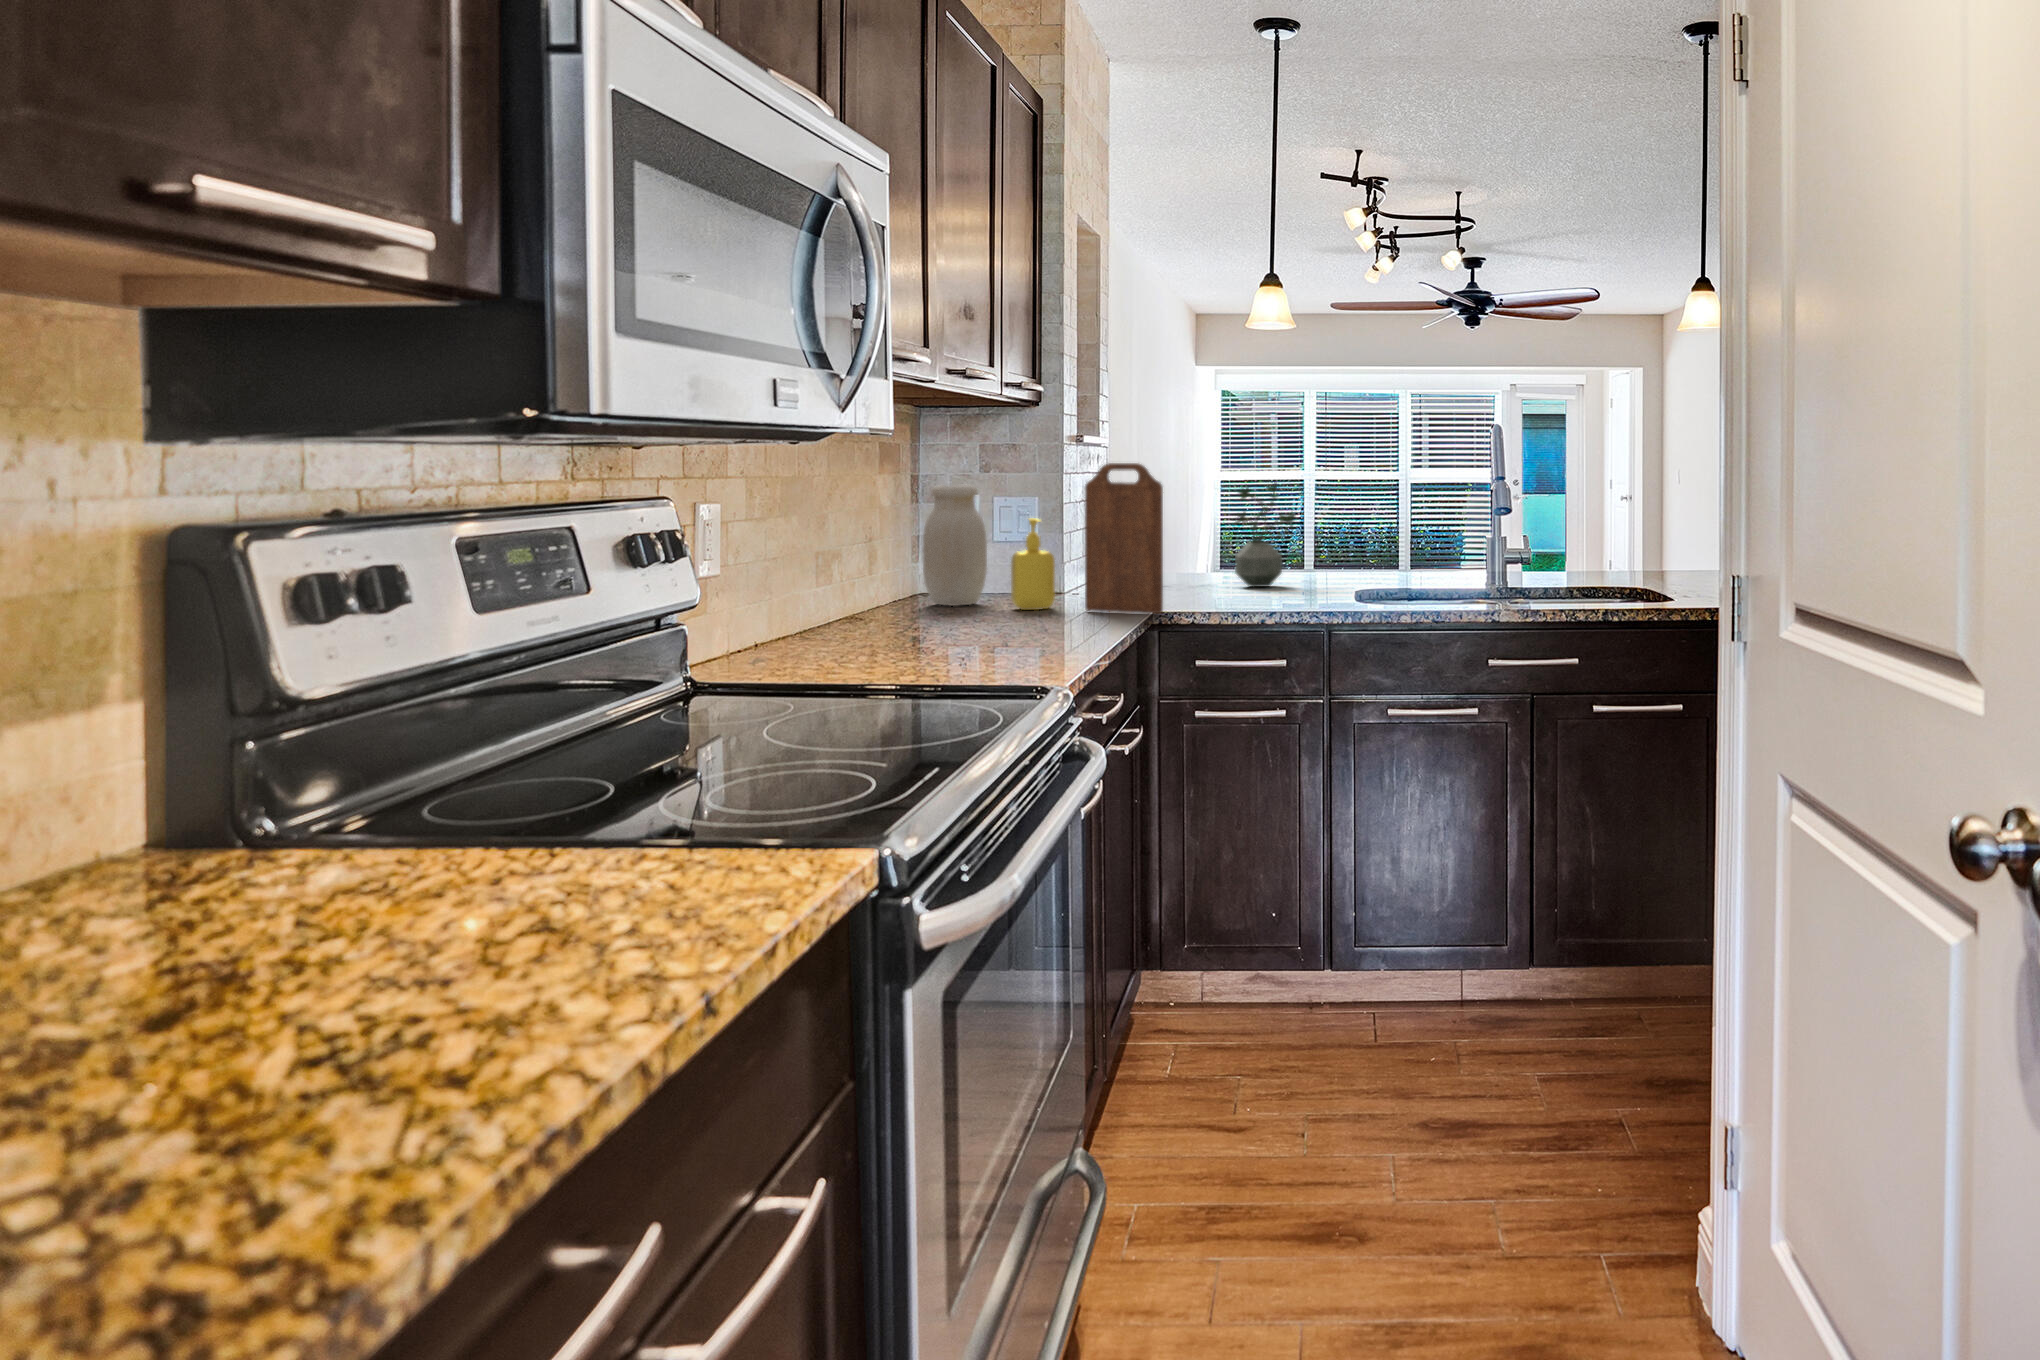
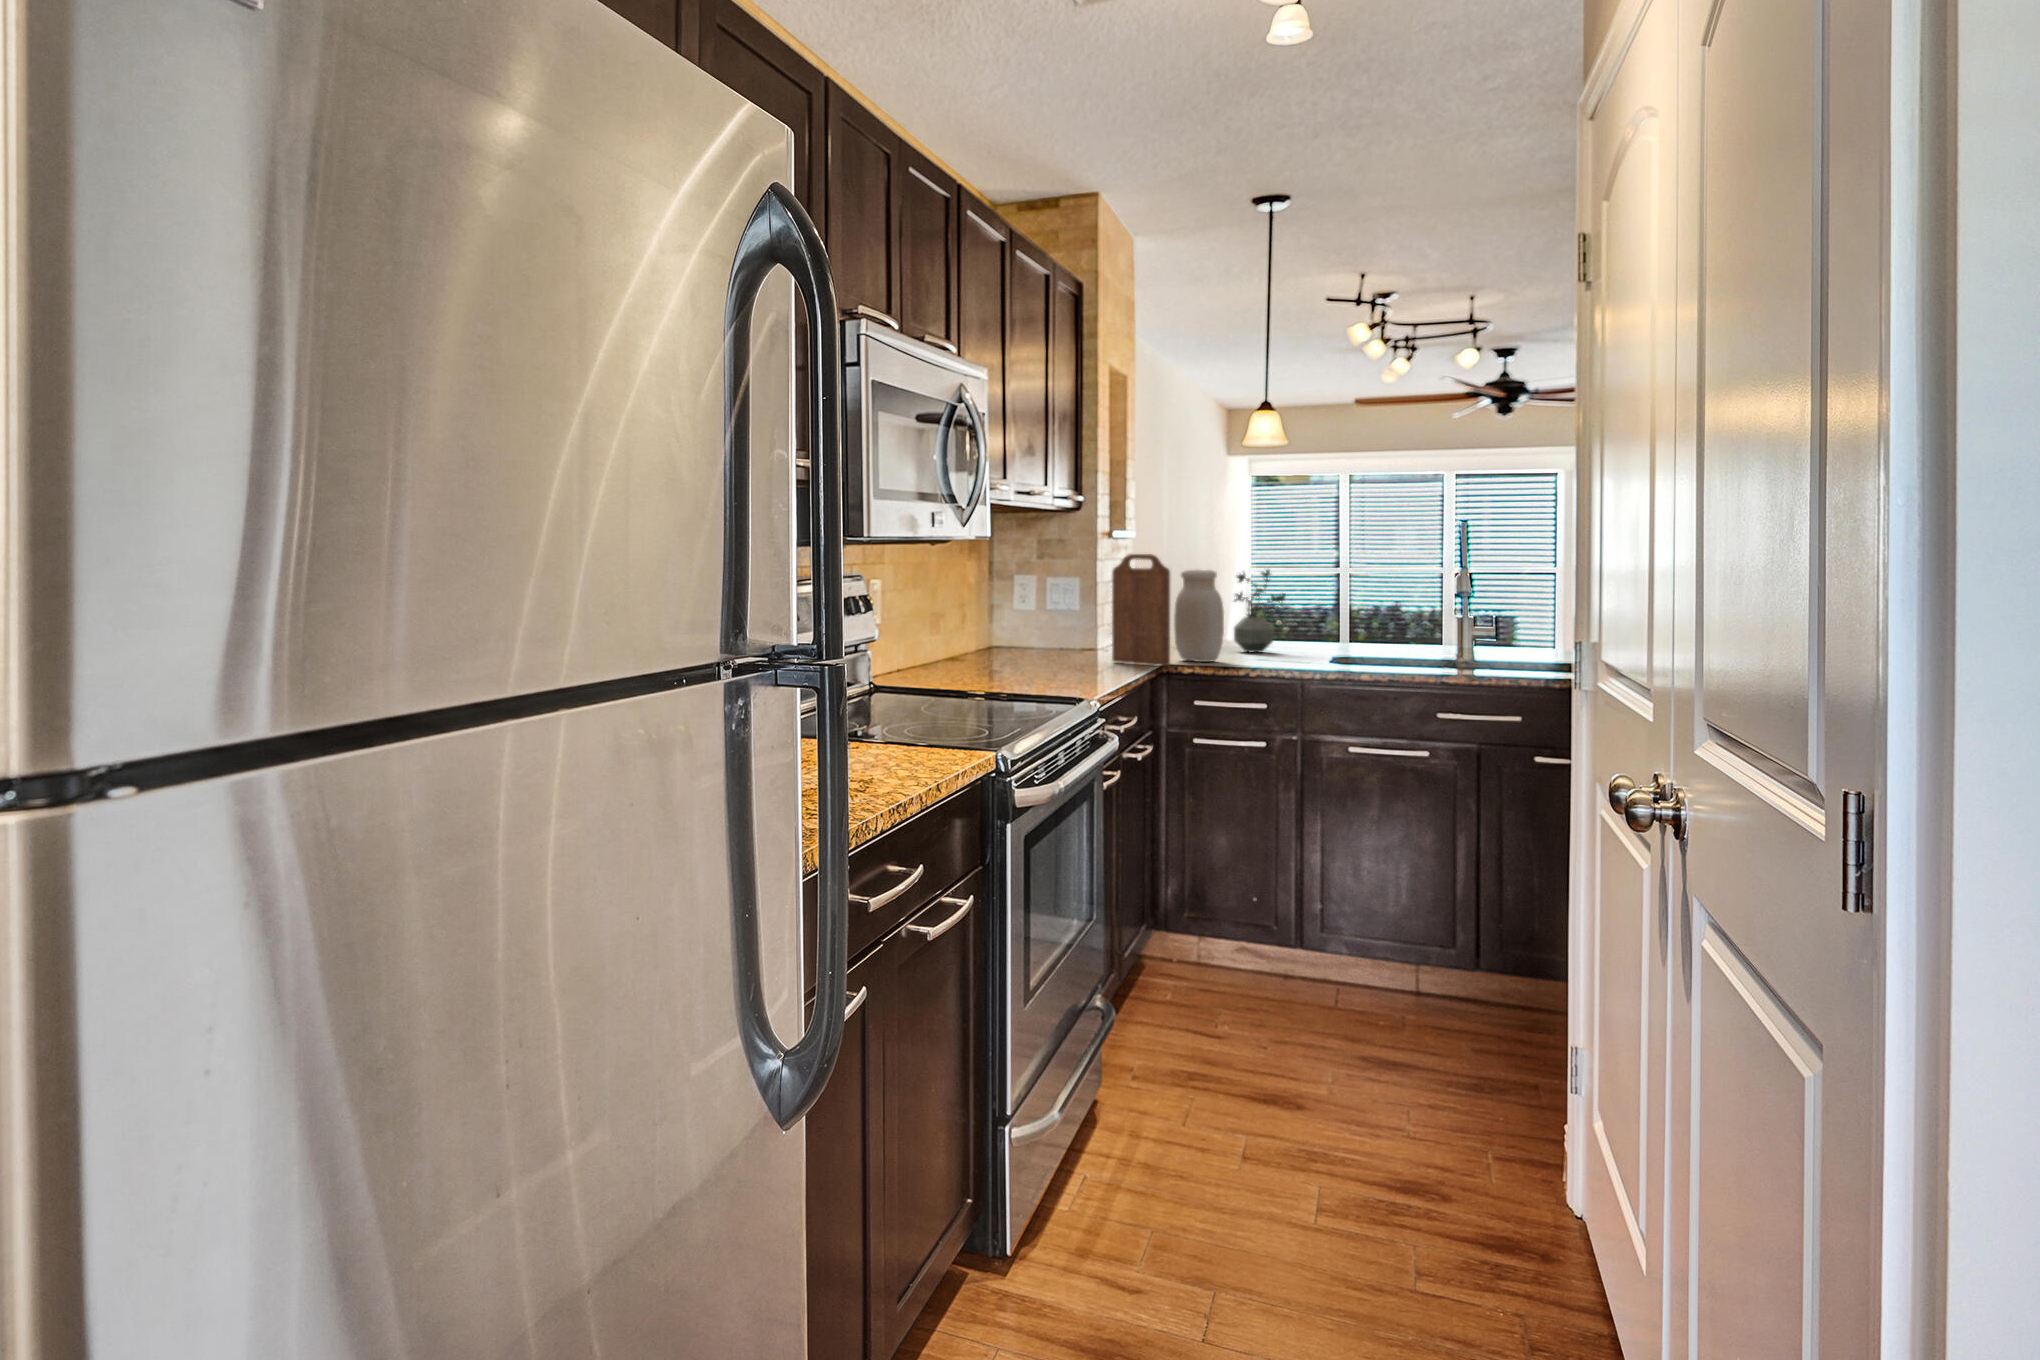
jar: present [922,484,987,606] -> present [1174,570,1224,662]
soap dispenser: present [1011,518,1055,610] -> none [1059,593,1090,660]

